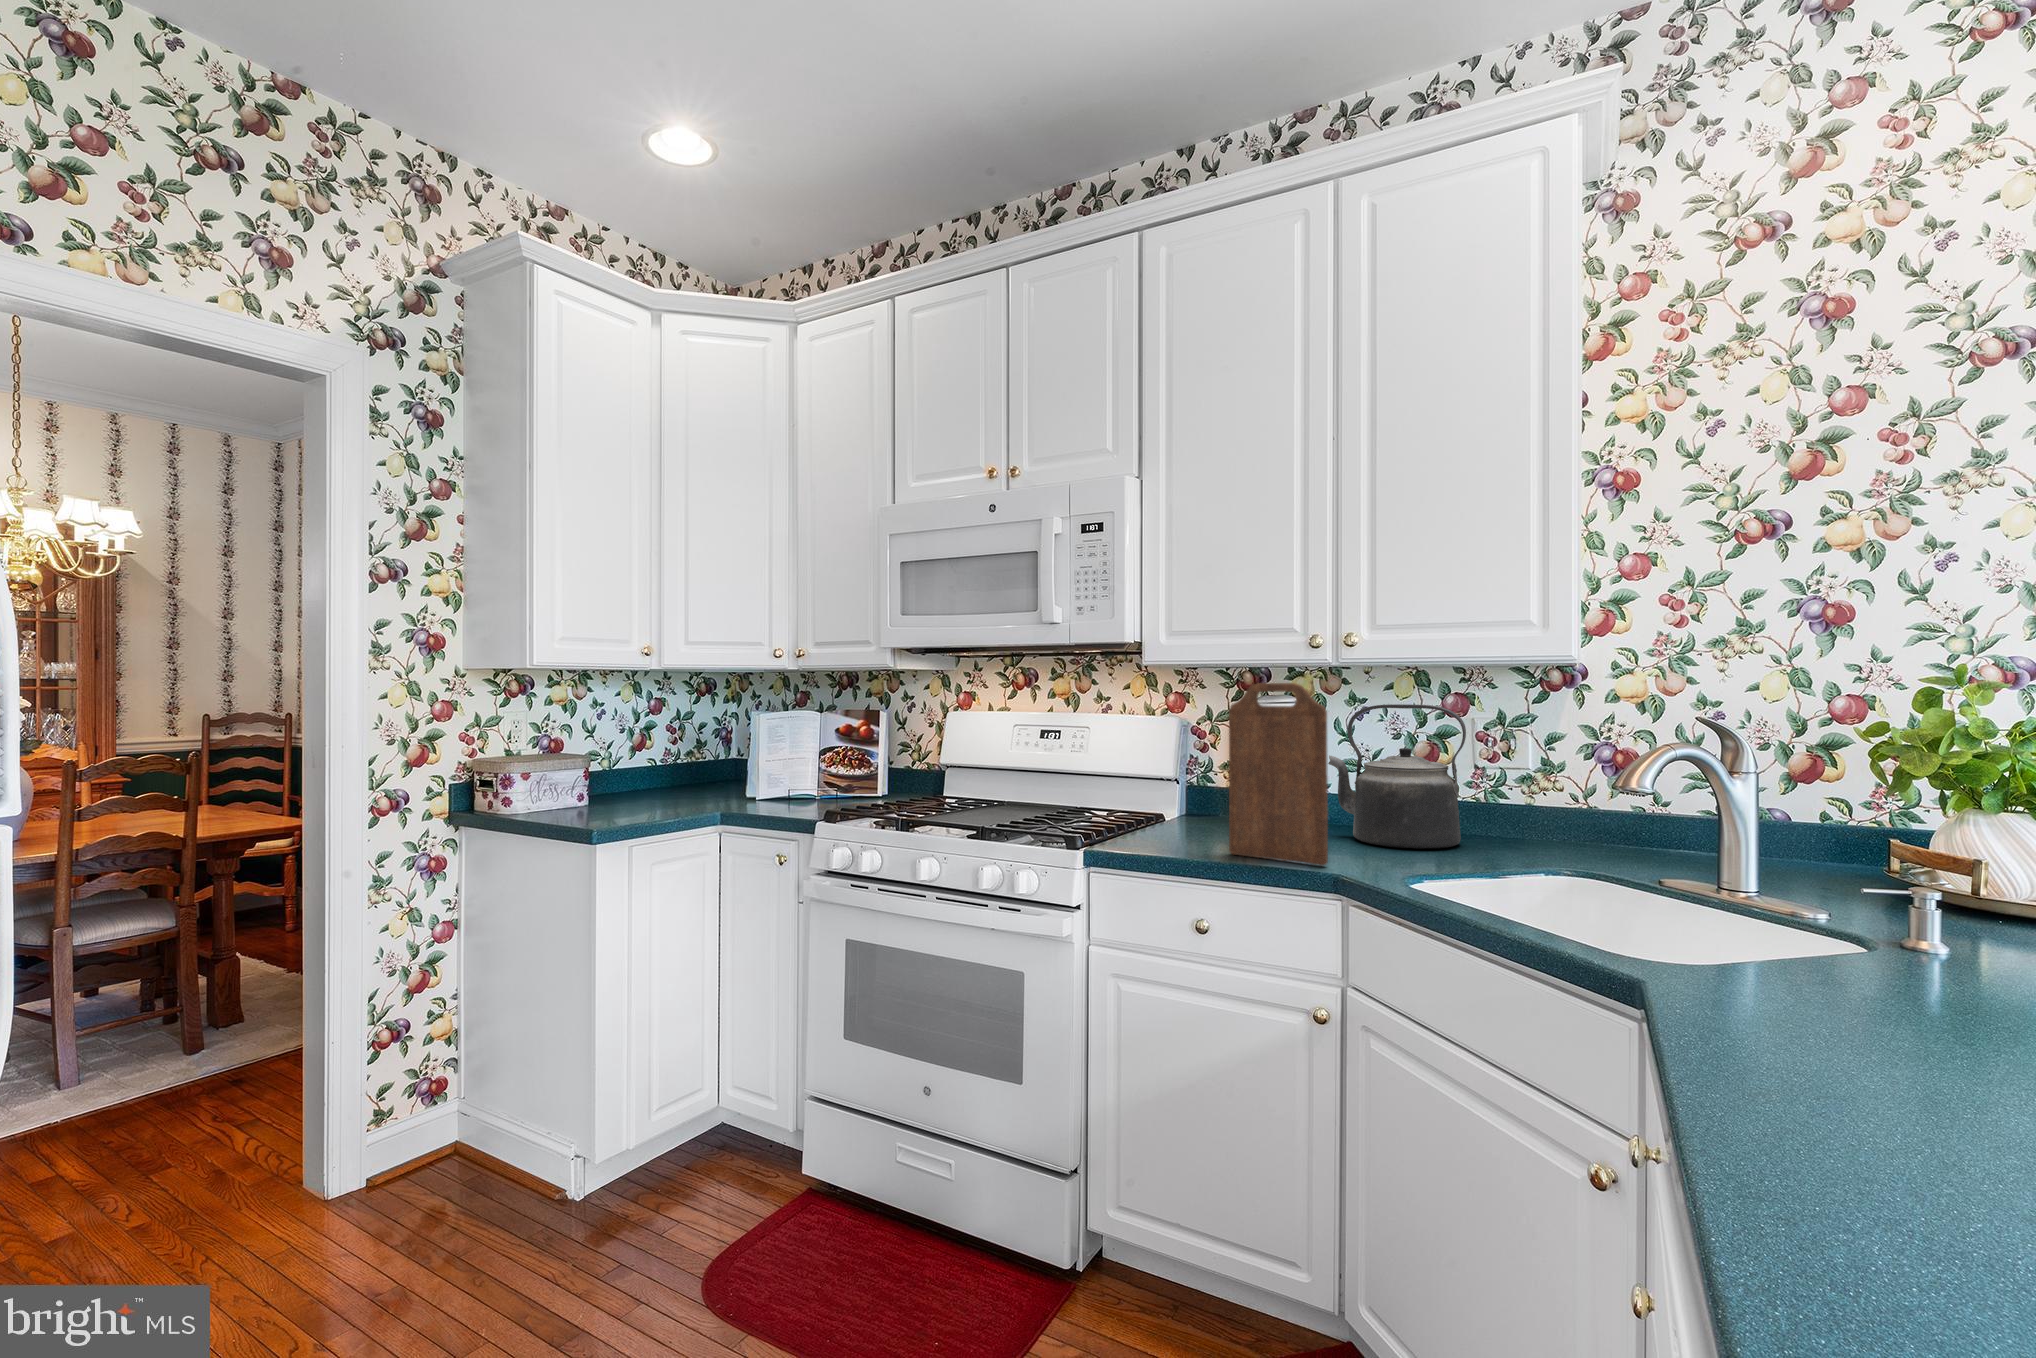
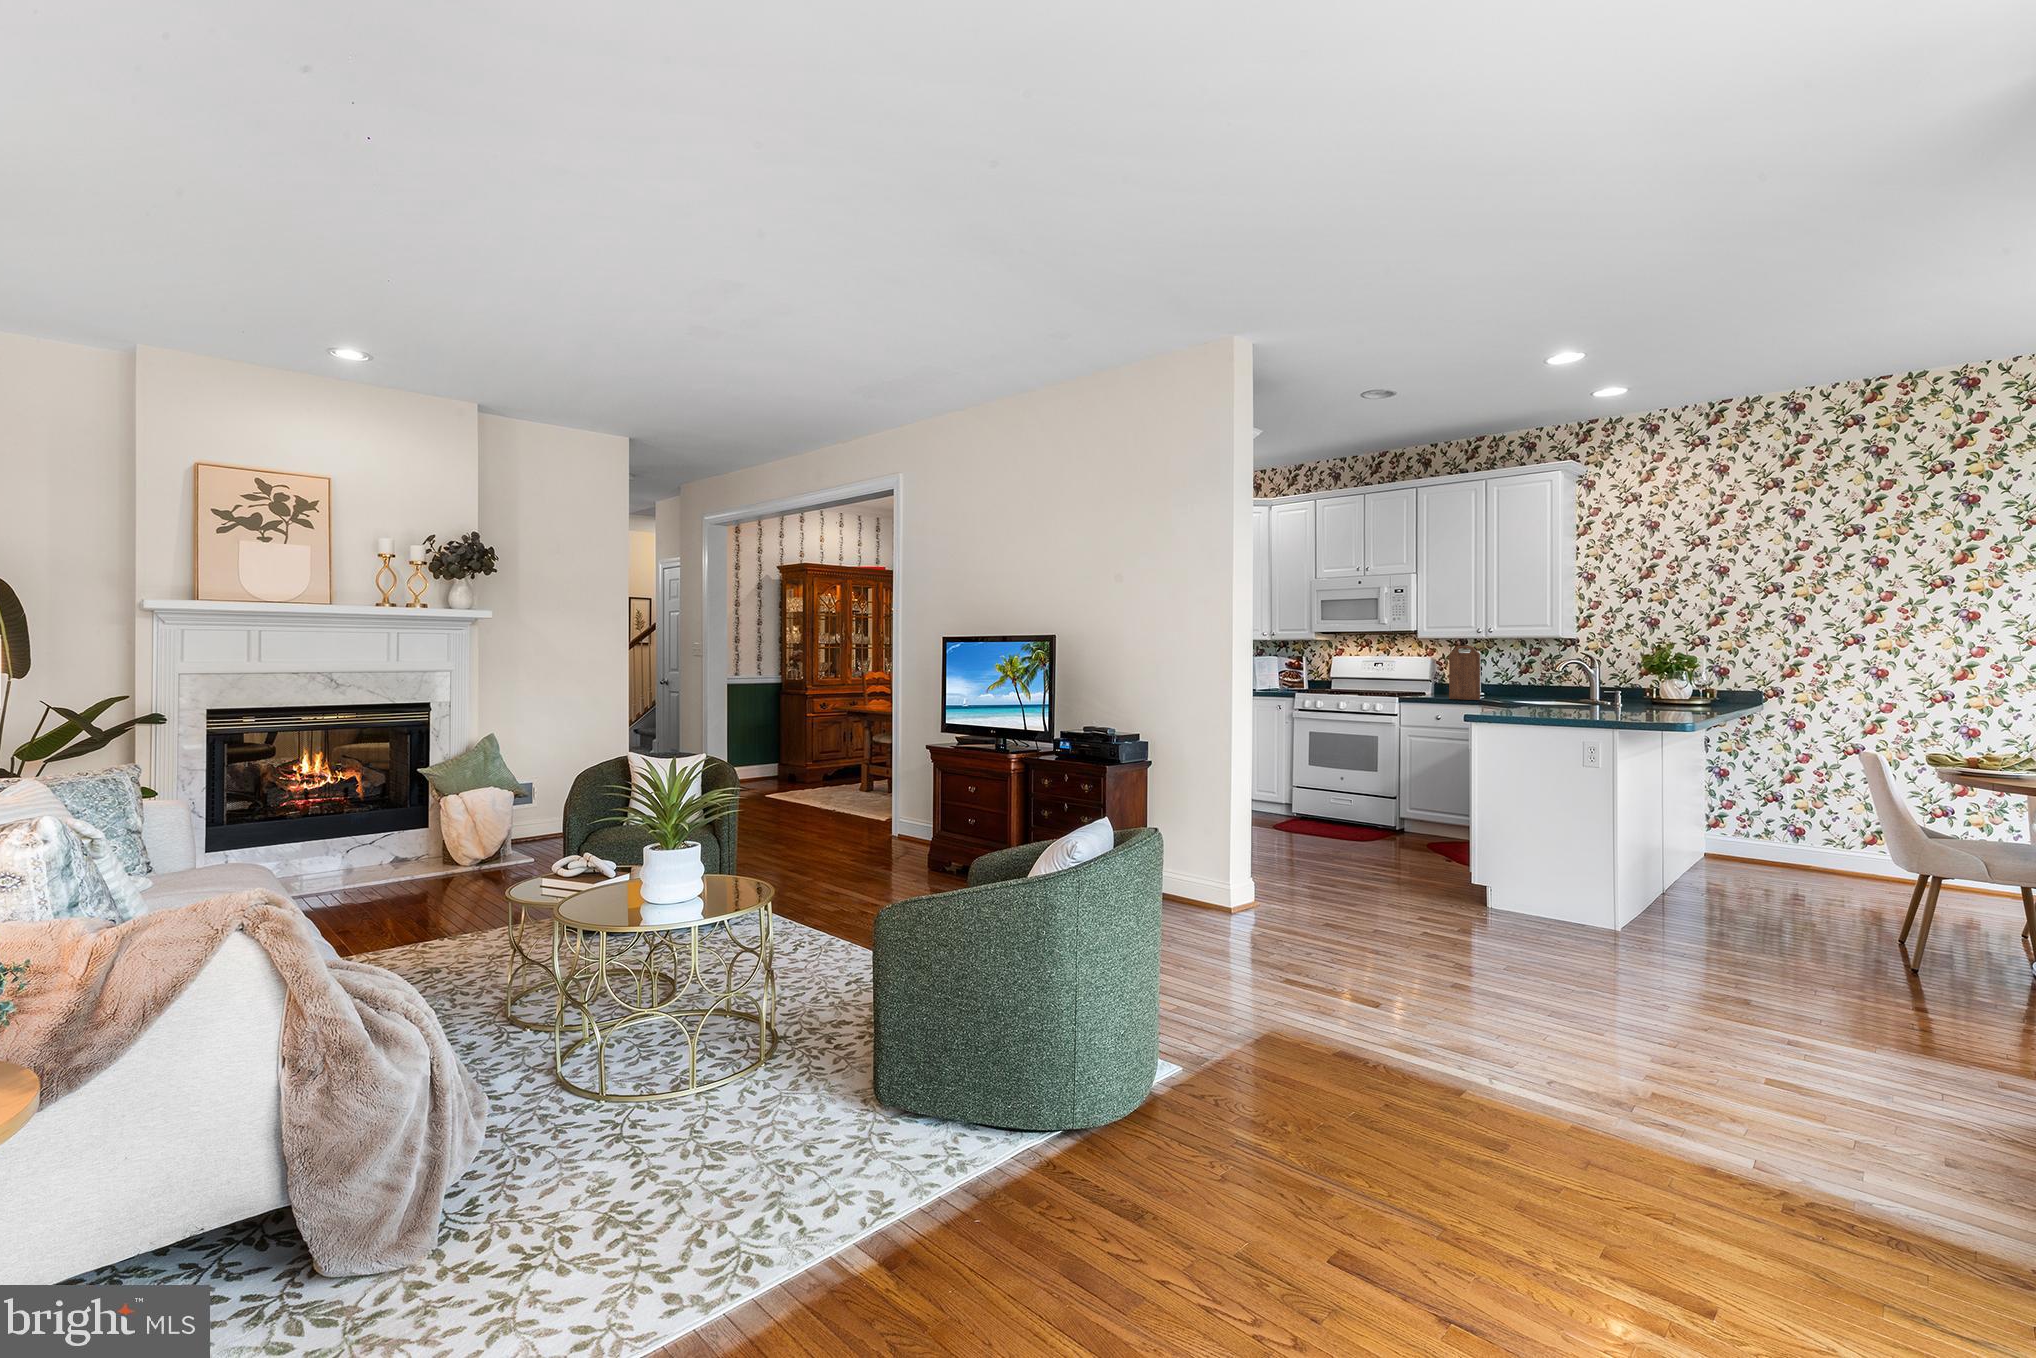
kettle: present [1328,704,1466,849] -> none [1486,652,1533,698]

